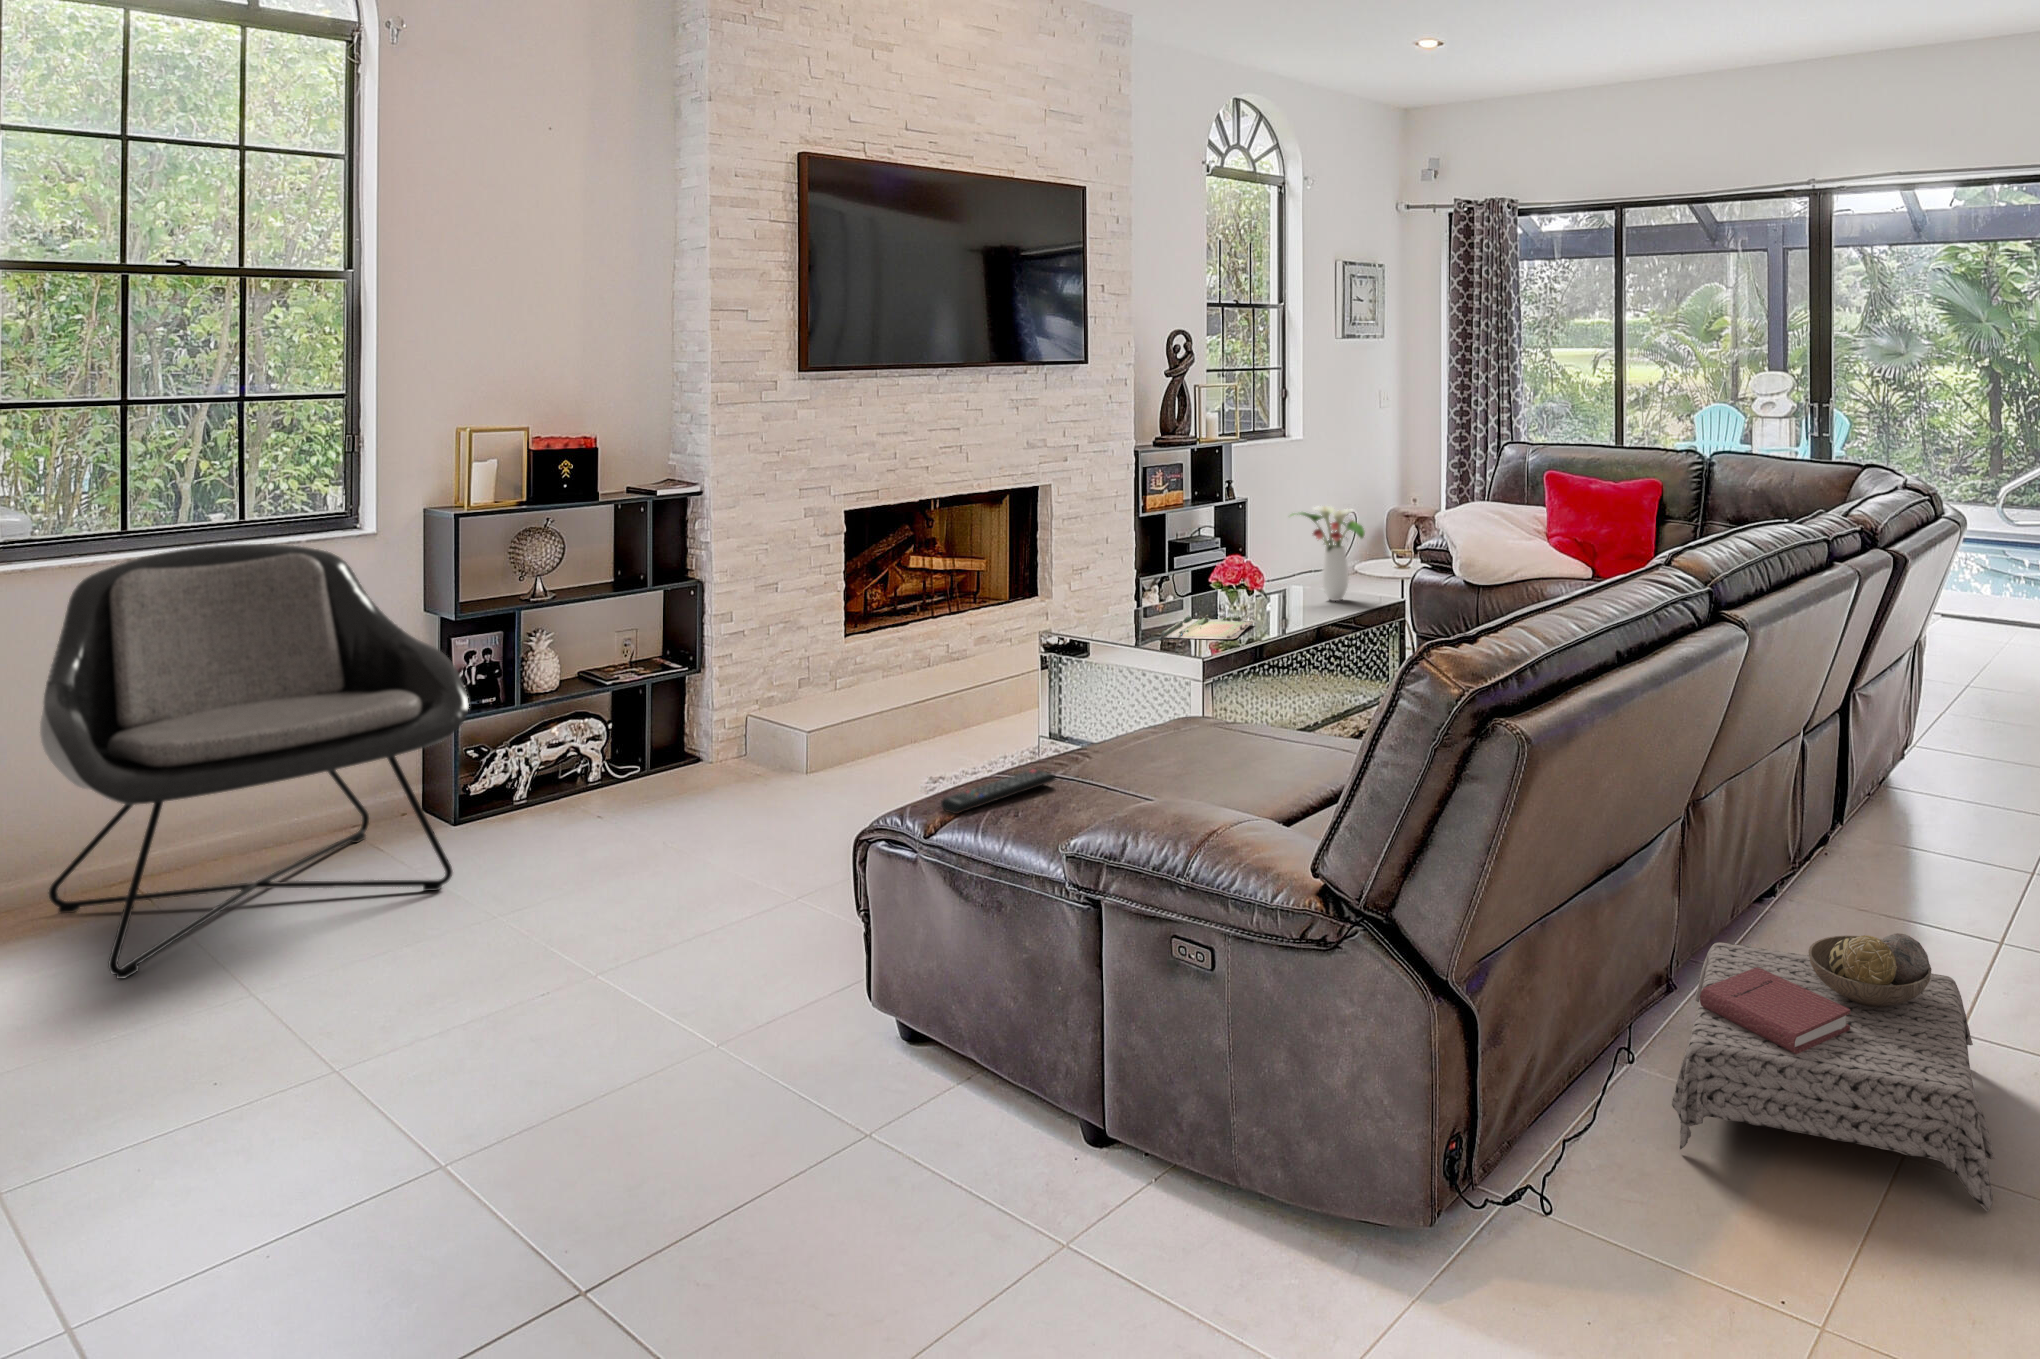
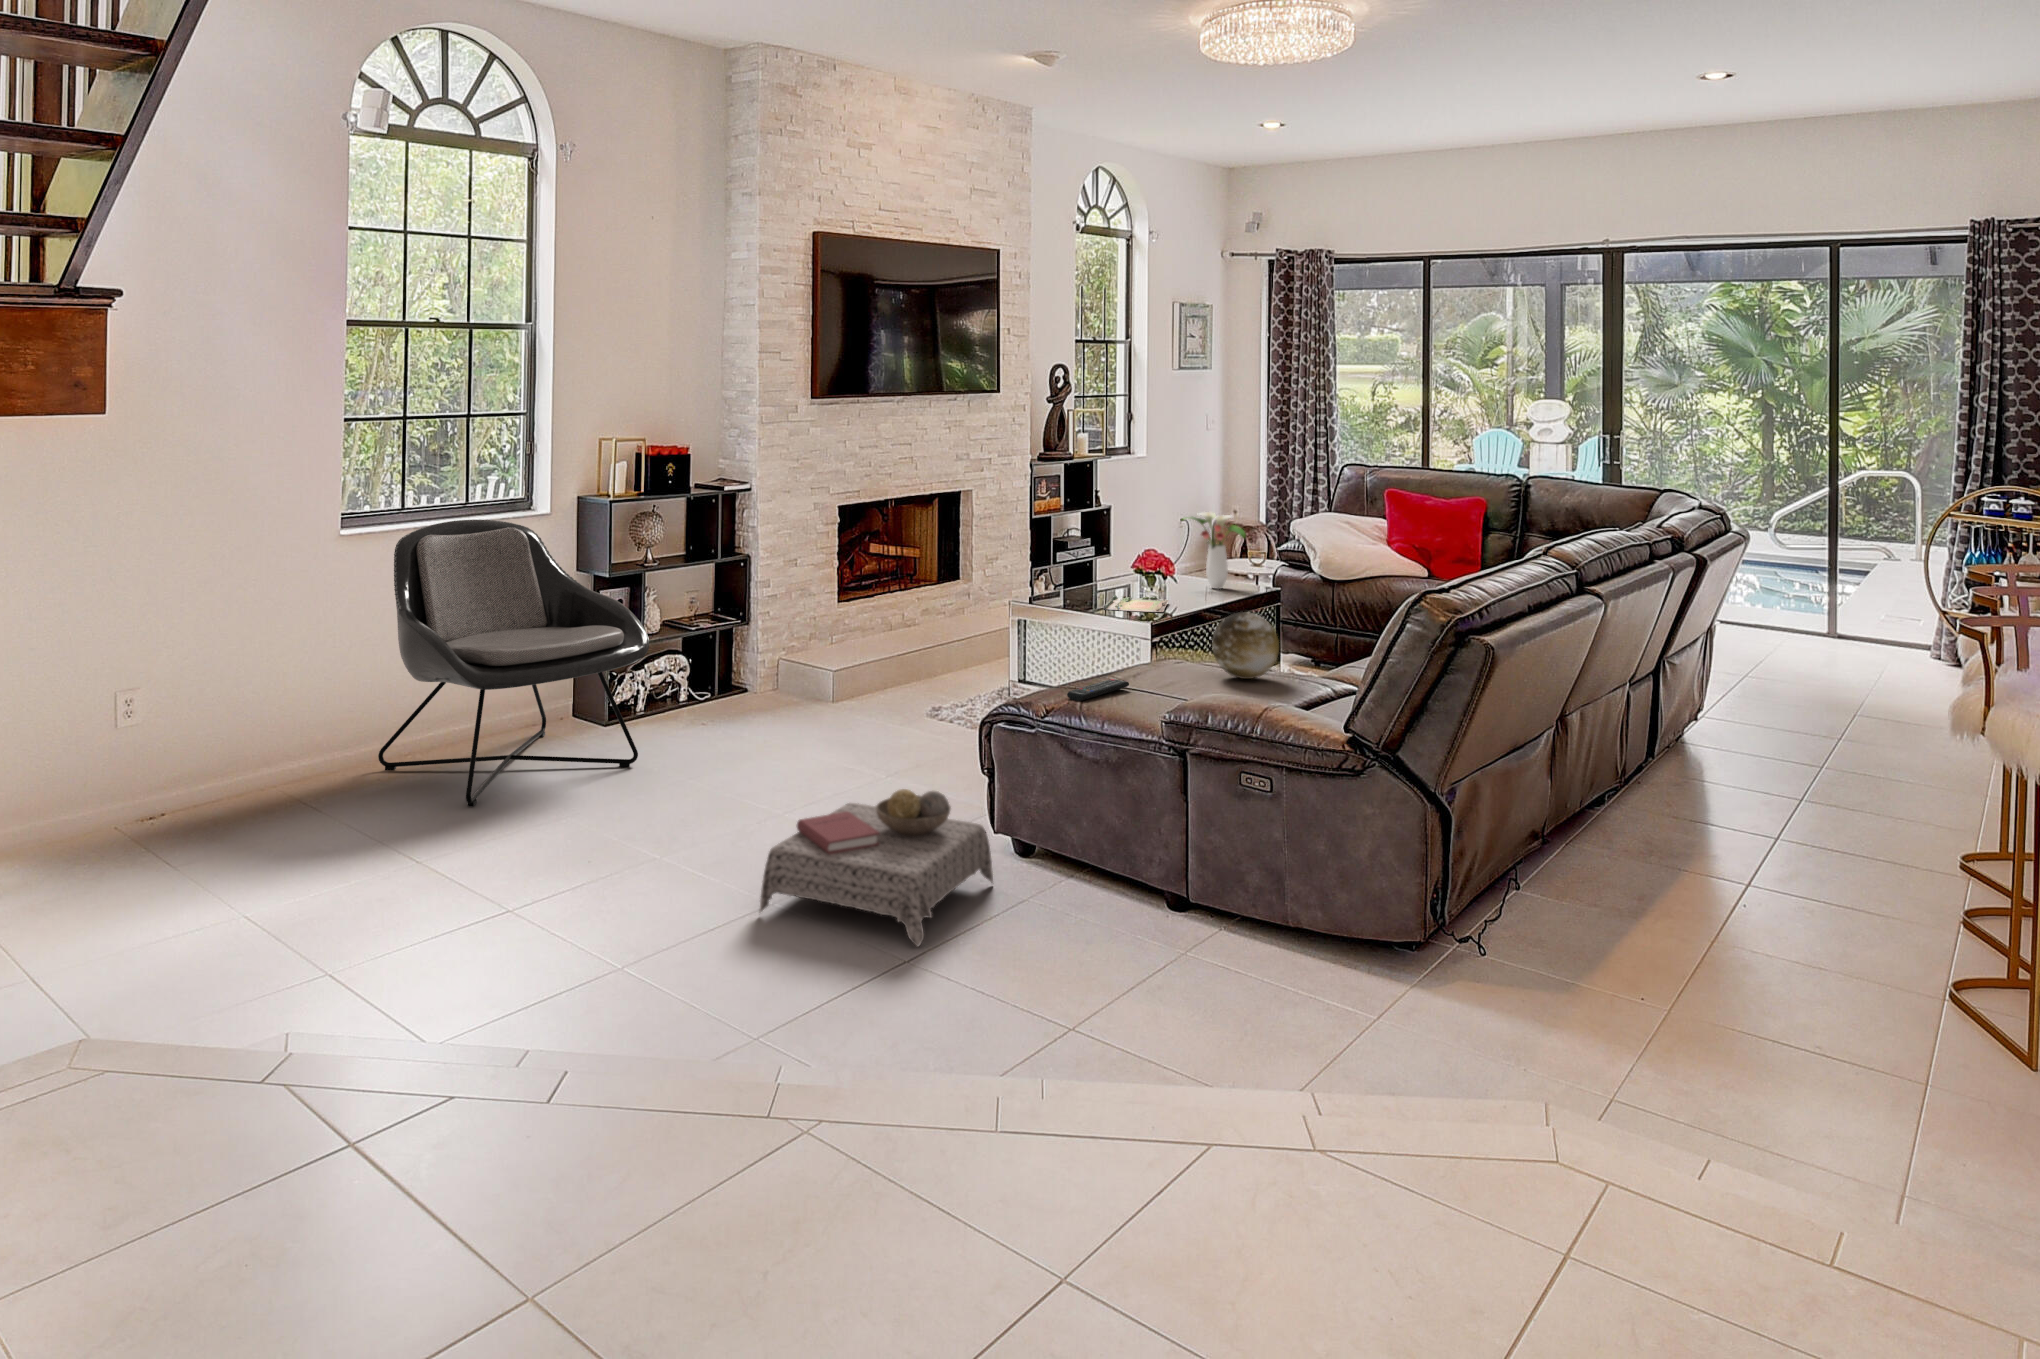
decorative orb: none [1204,658,1300,756] -> present [1212,612,1279,679]
ottoman: present [1672,933,1995,1212] -> present [760,789,993,946]

